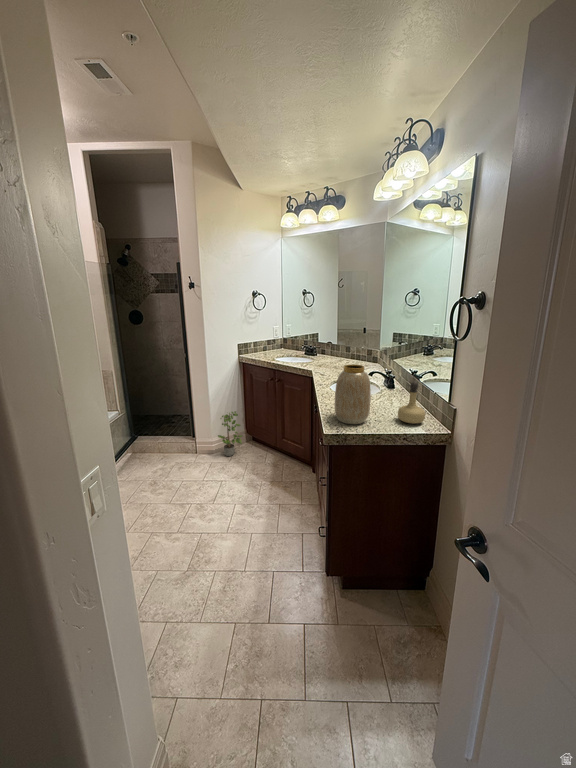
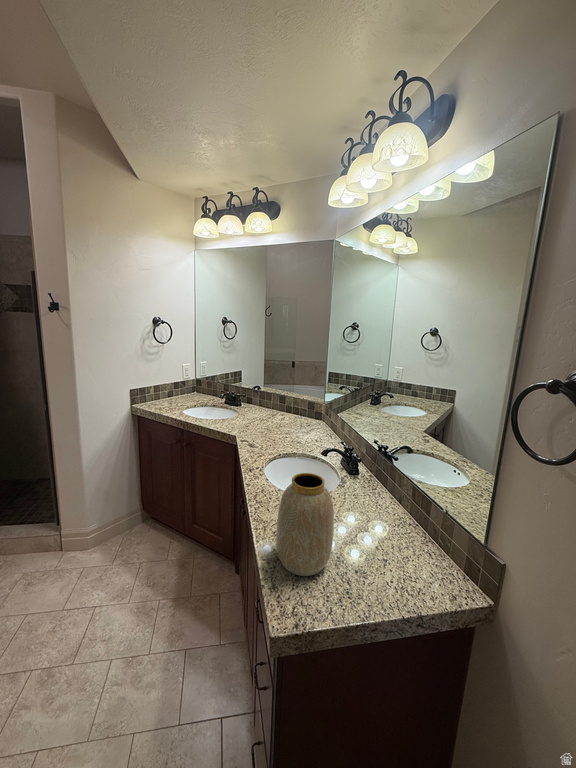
perfume bottle: present [398,382,425,424] -> none [371,499,412,565]
potted plant: present [218,411,243,456] -> none [95,485,138,553]

